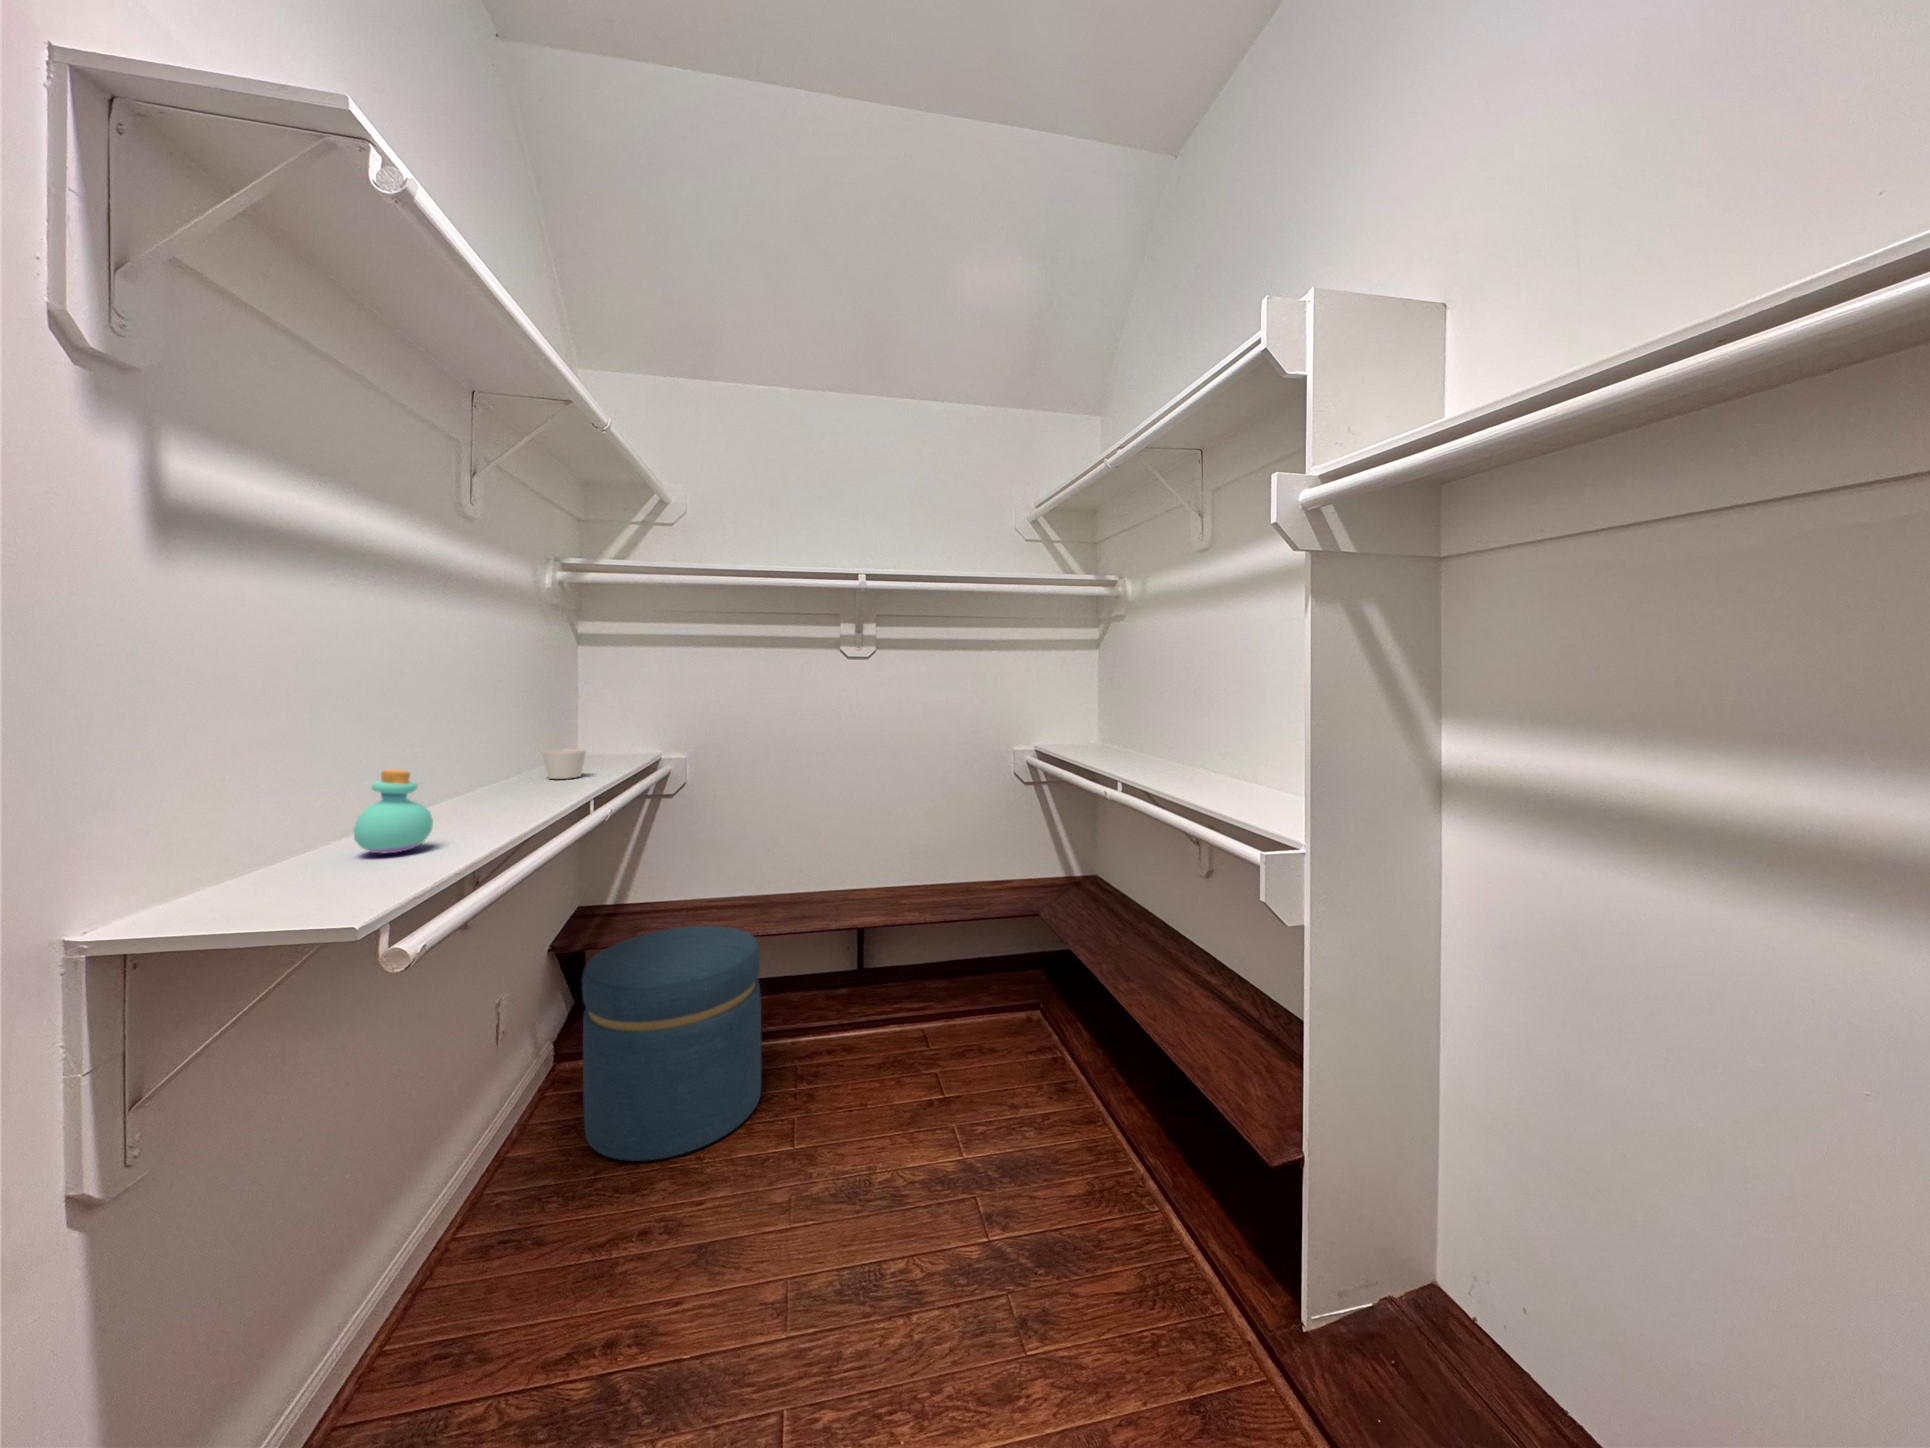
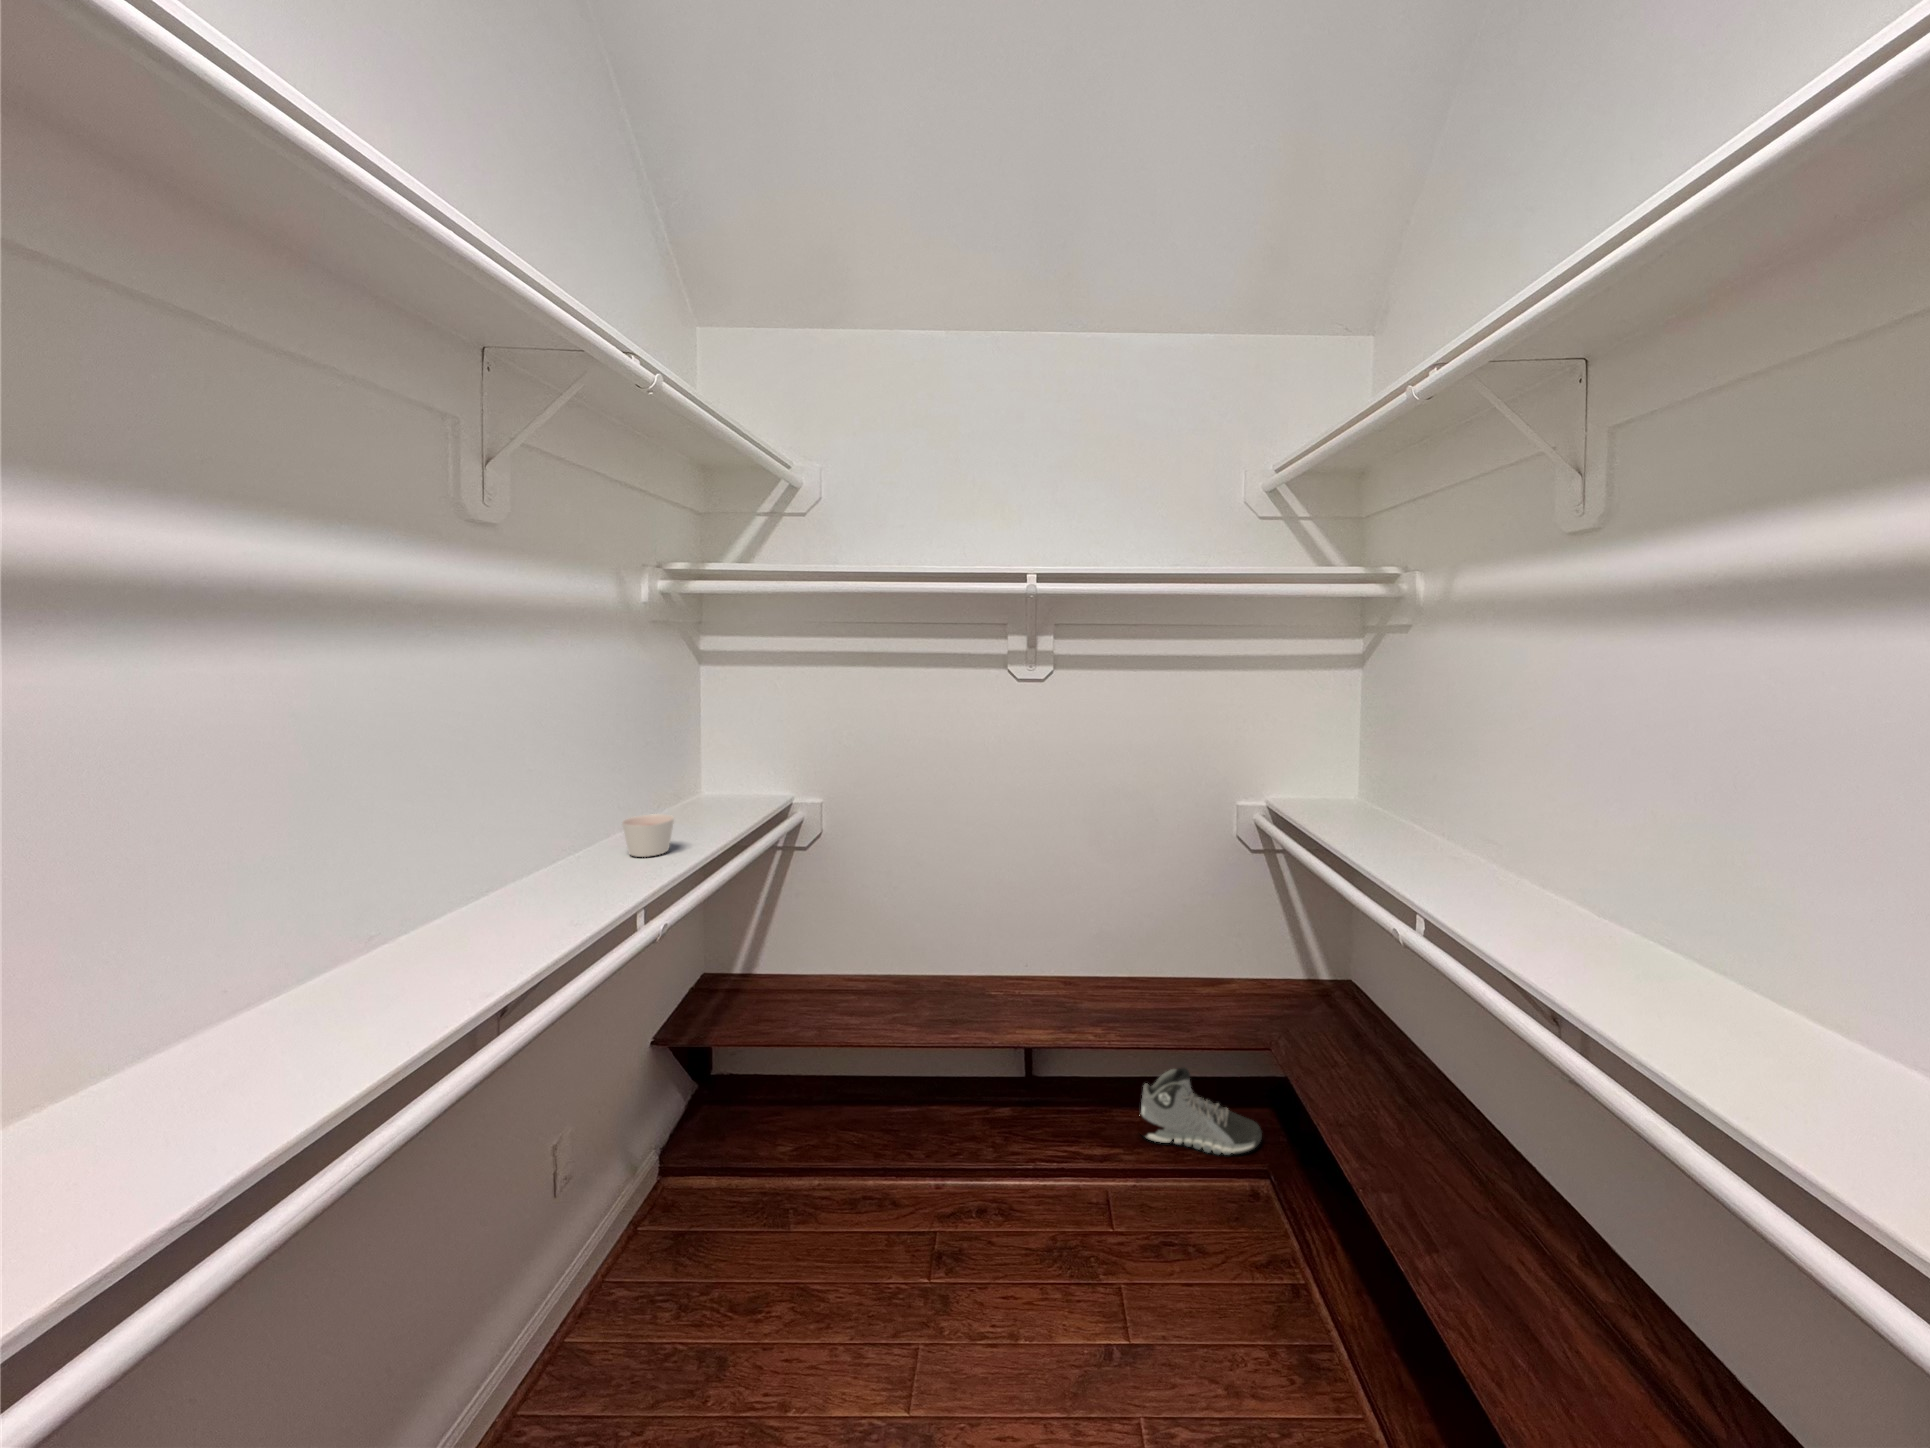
perfume bottle: present [353,769,433,853] -> none [212,941,338,1078]
ottoman: present [582,926,761,1161] -> none [661,1039,884,1384]
sneaker: none [947,938,1035,995] -> present [1139,1067,1262,1155]

